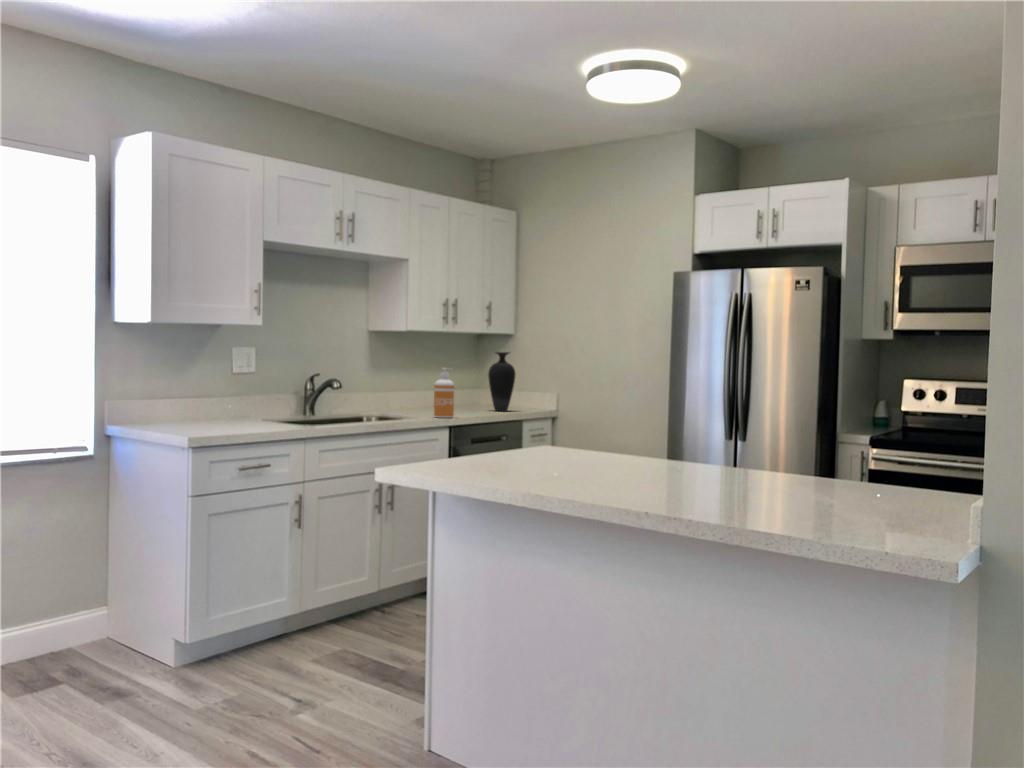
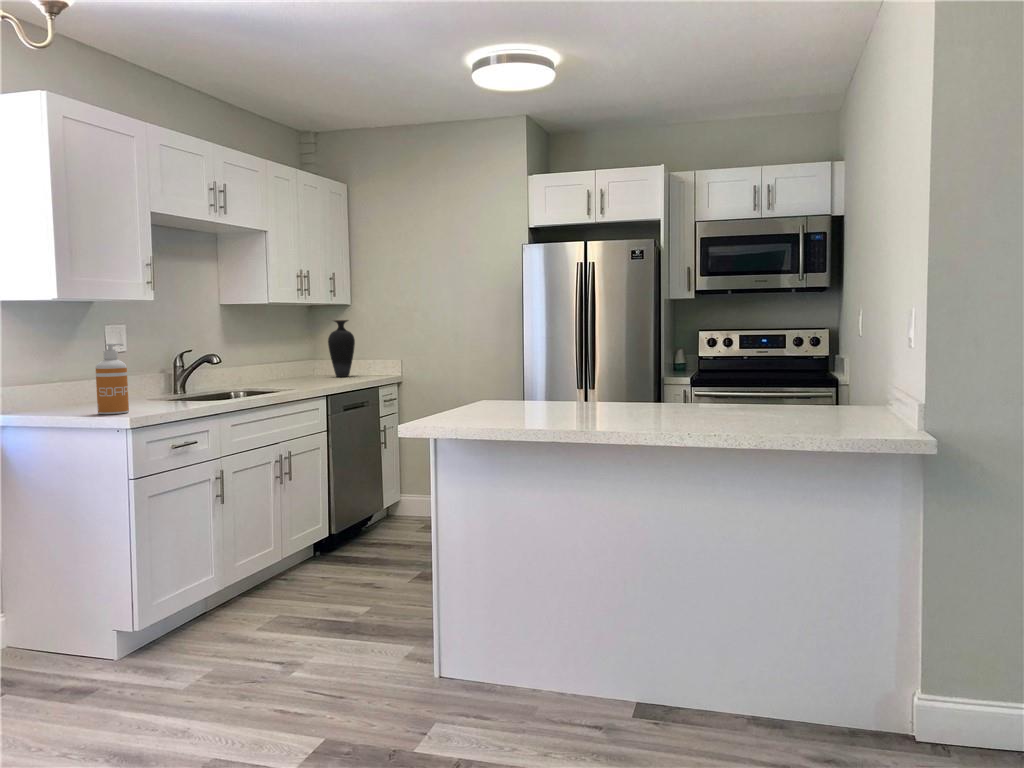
soap dispenser: present [434,368,454,418] -> present [96,343,129,414]

